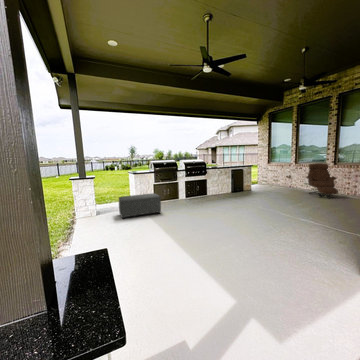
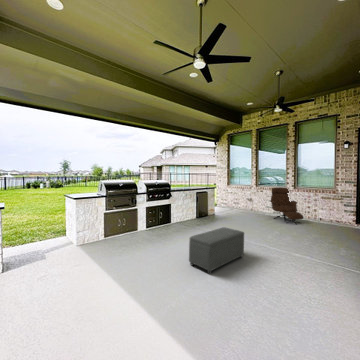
ottoman: present [119,193,161,219] -> present [189,227,244,274]

